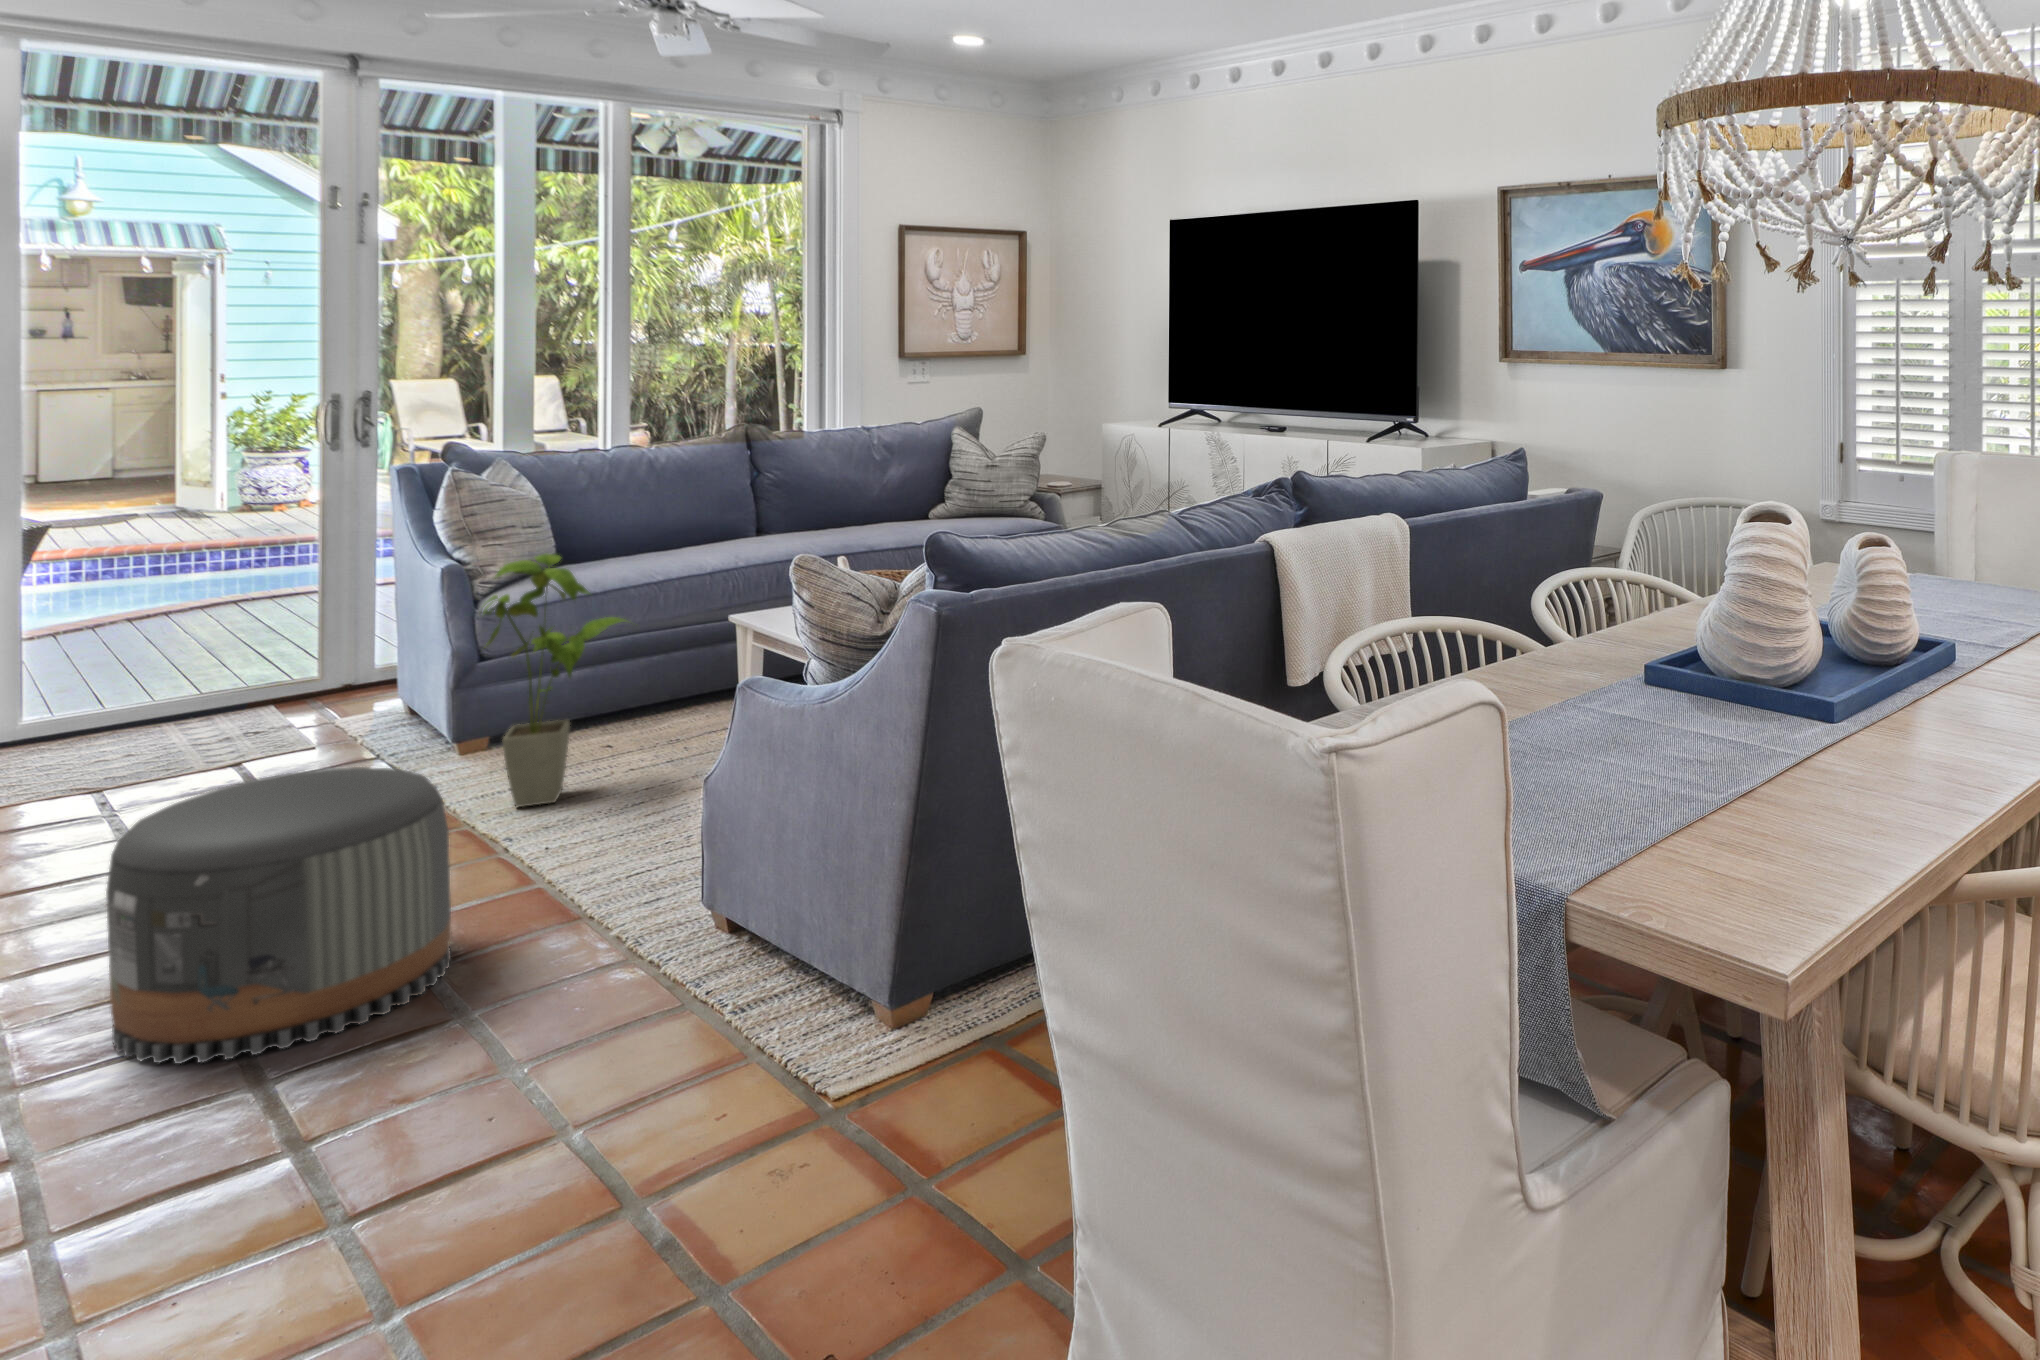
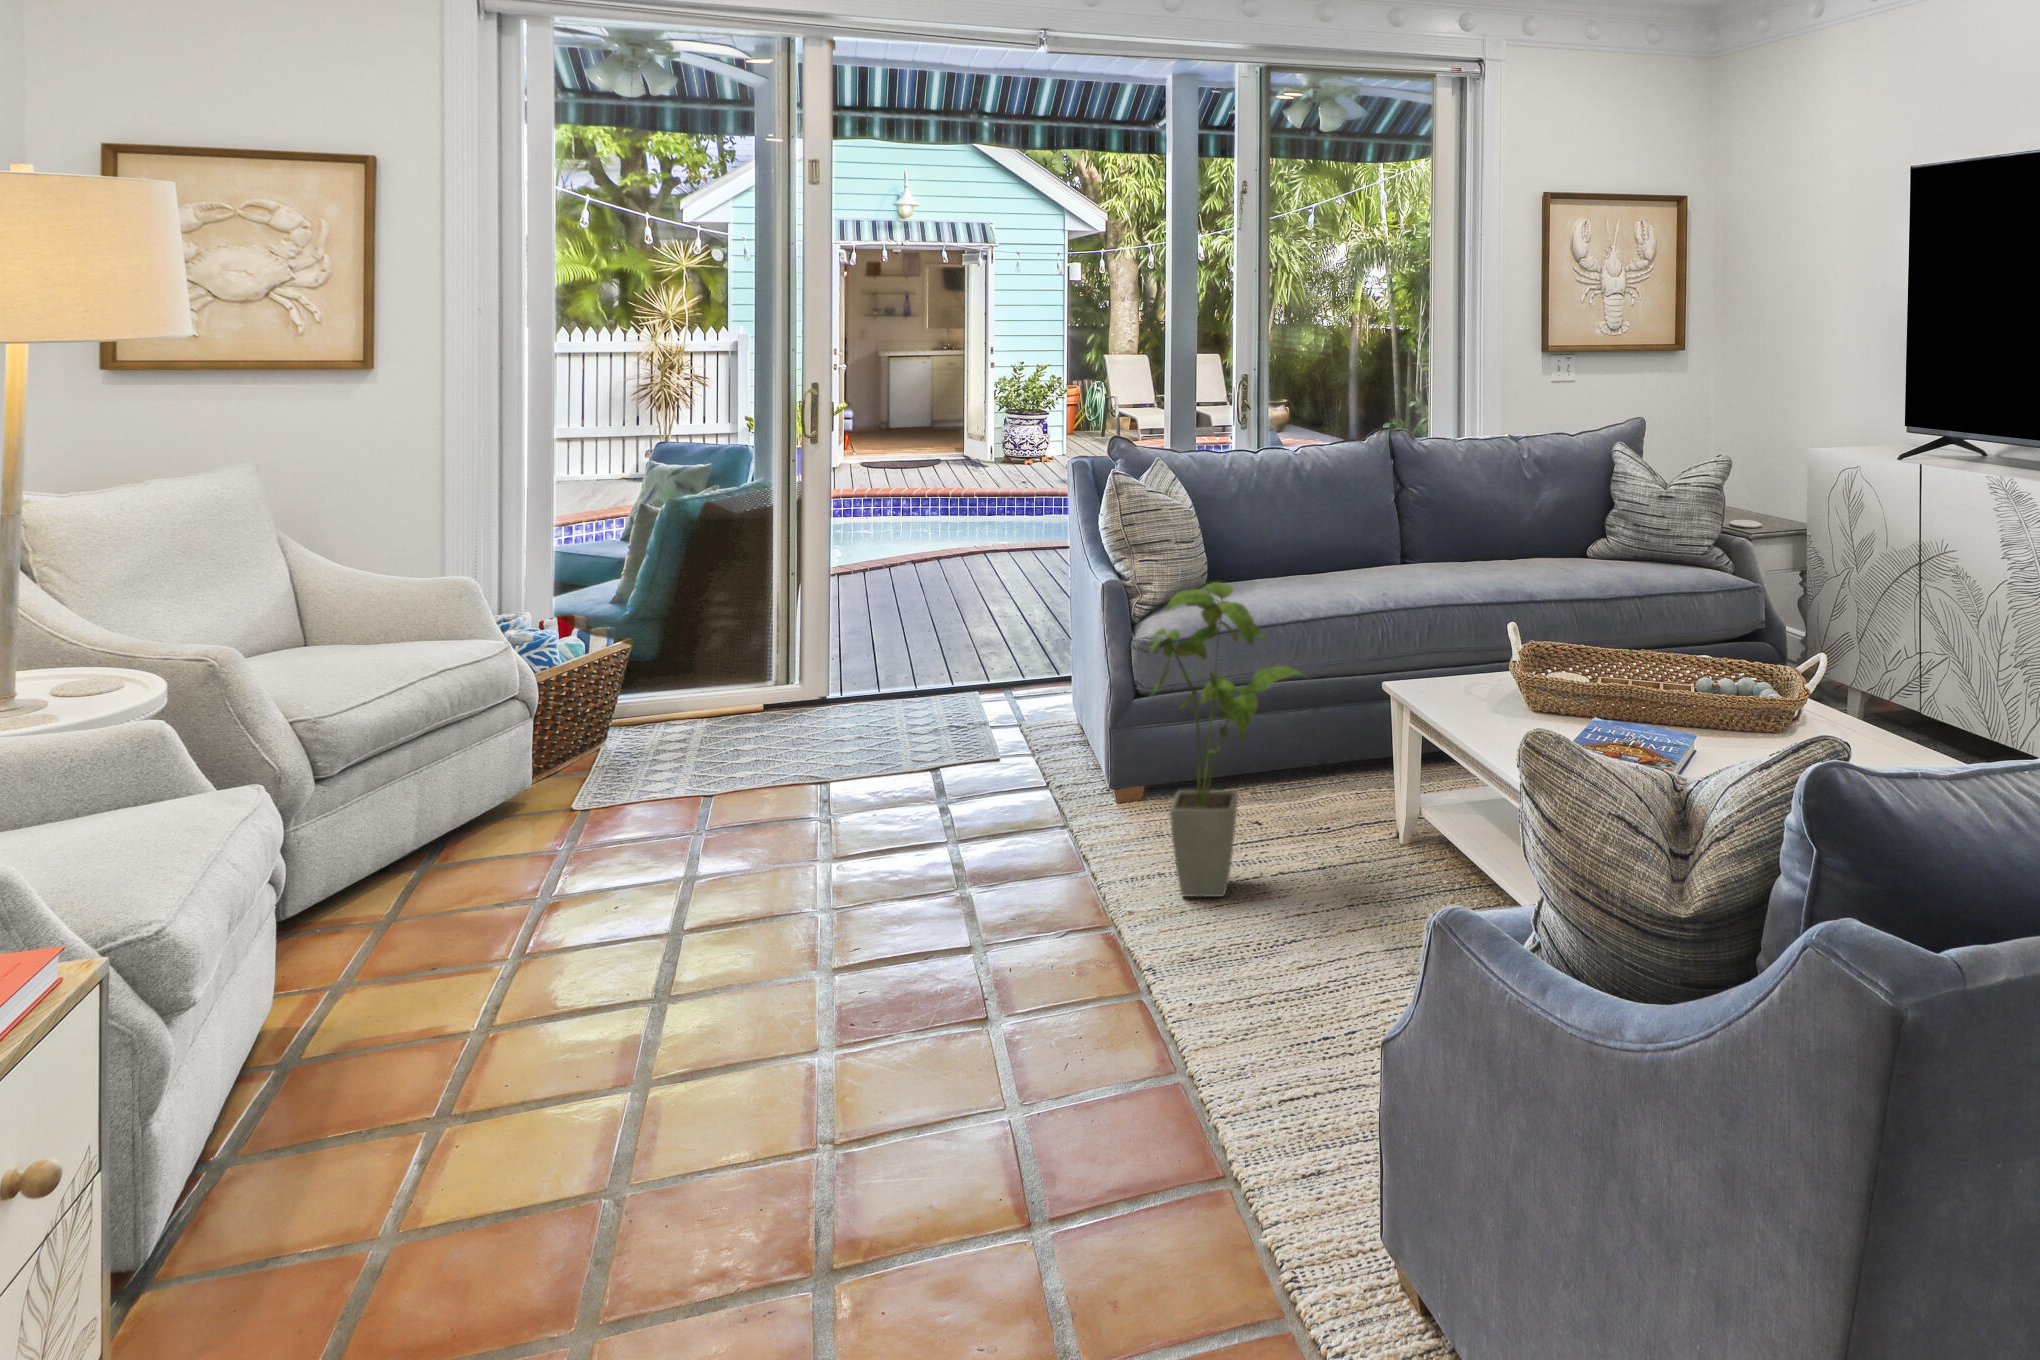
pouf: present [106,767,452,1064] -> none [783,858,1138,1270]

